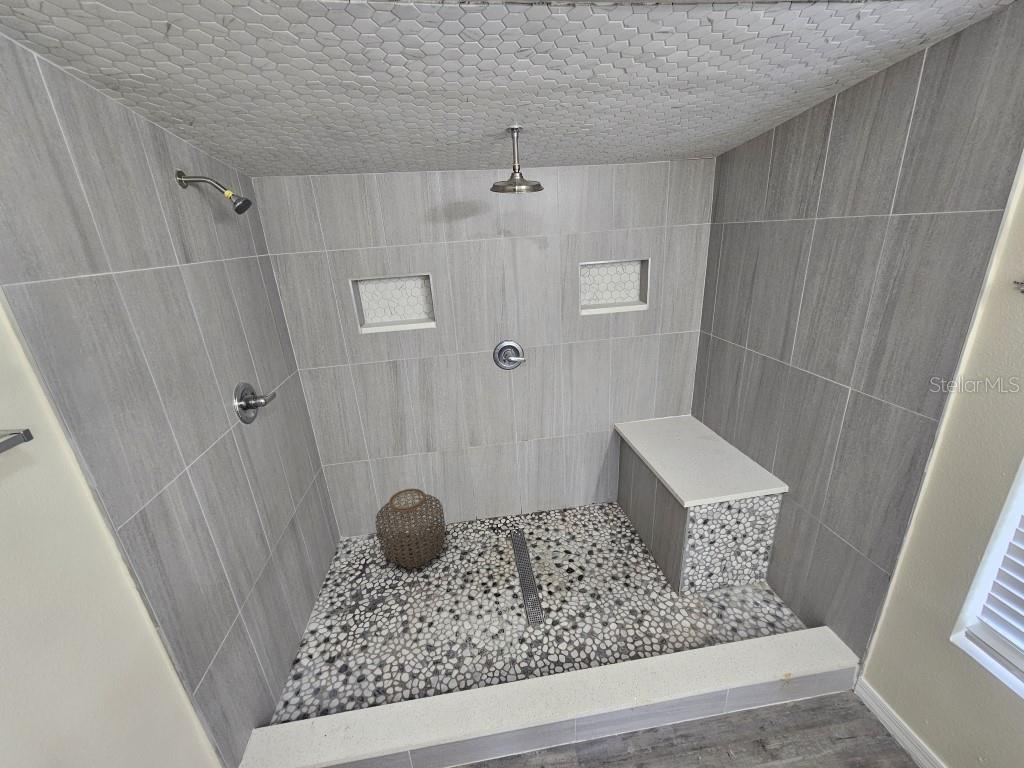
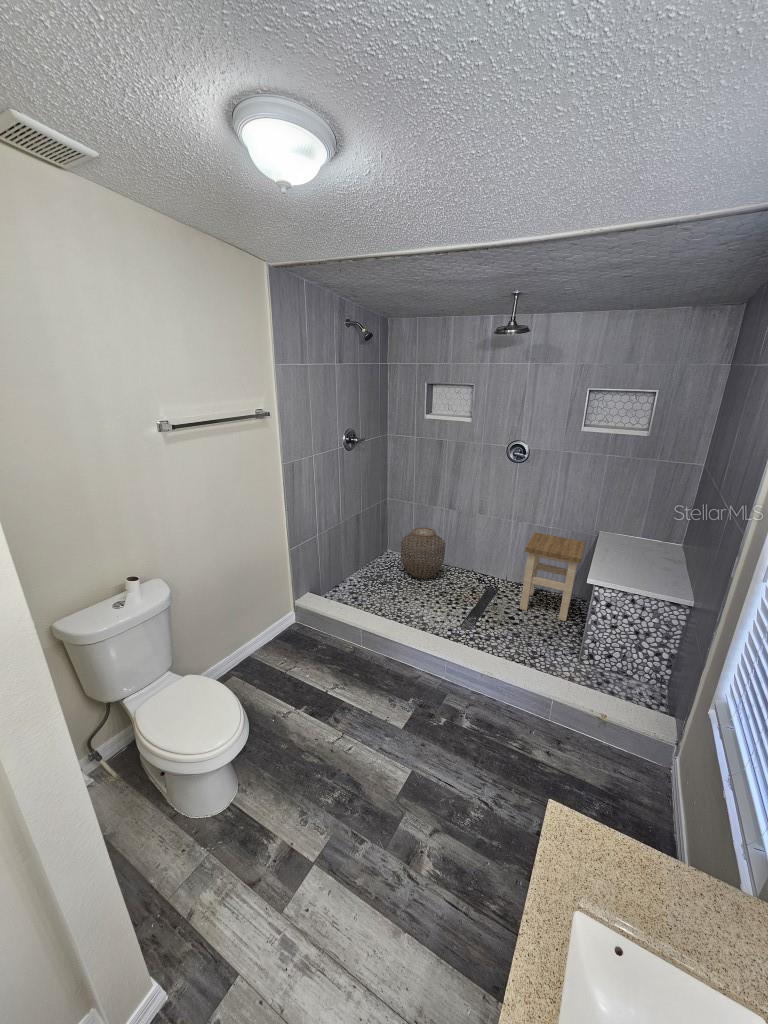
stool: none [547,439,628,550] -> present [520,532,585,621]

